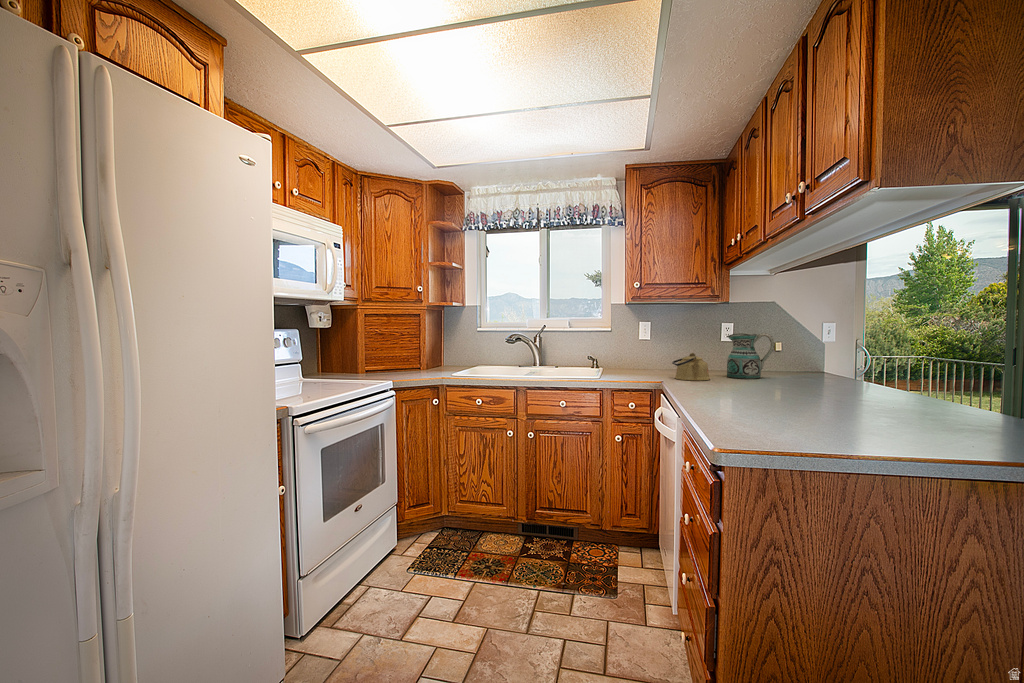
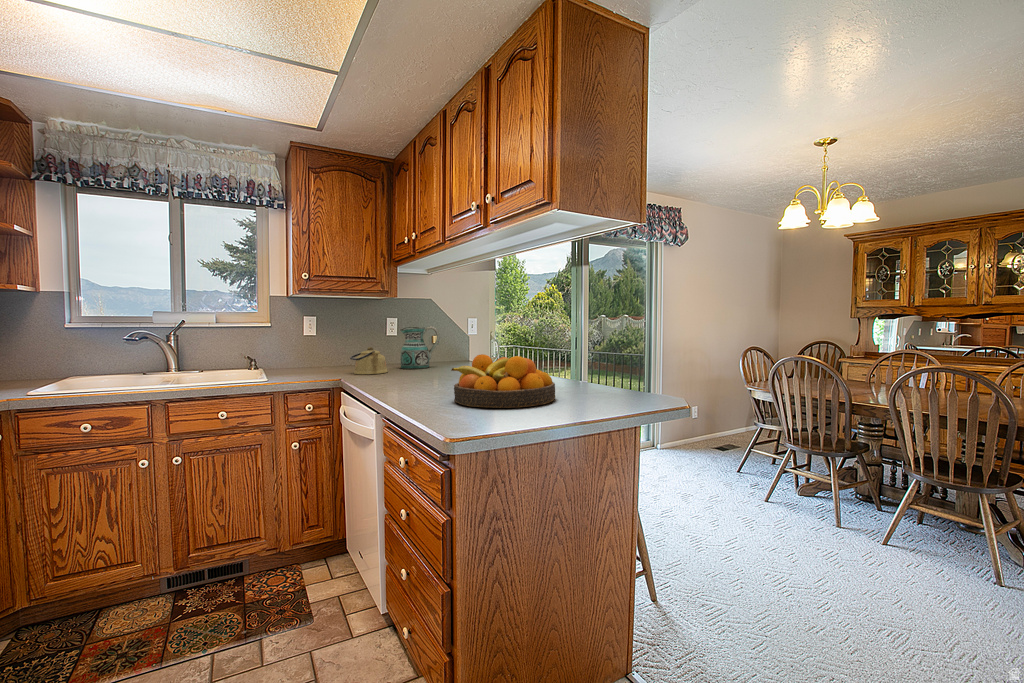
fruit bowl: none [759,372,918,446] -> present [451,354,555,408]

